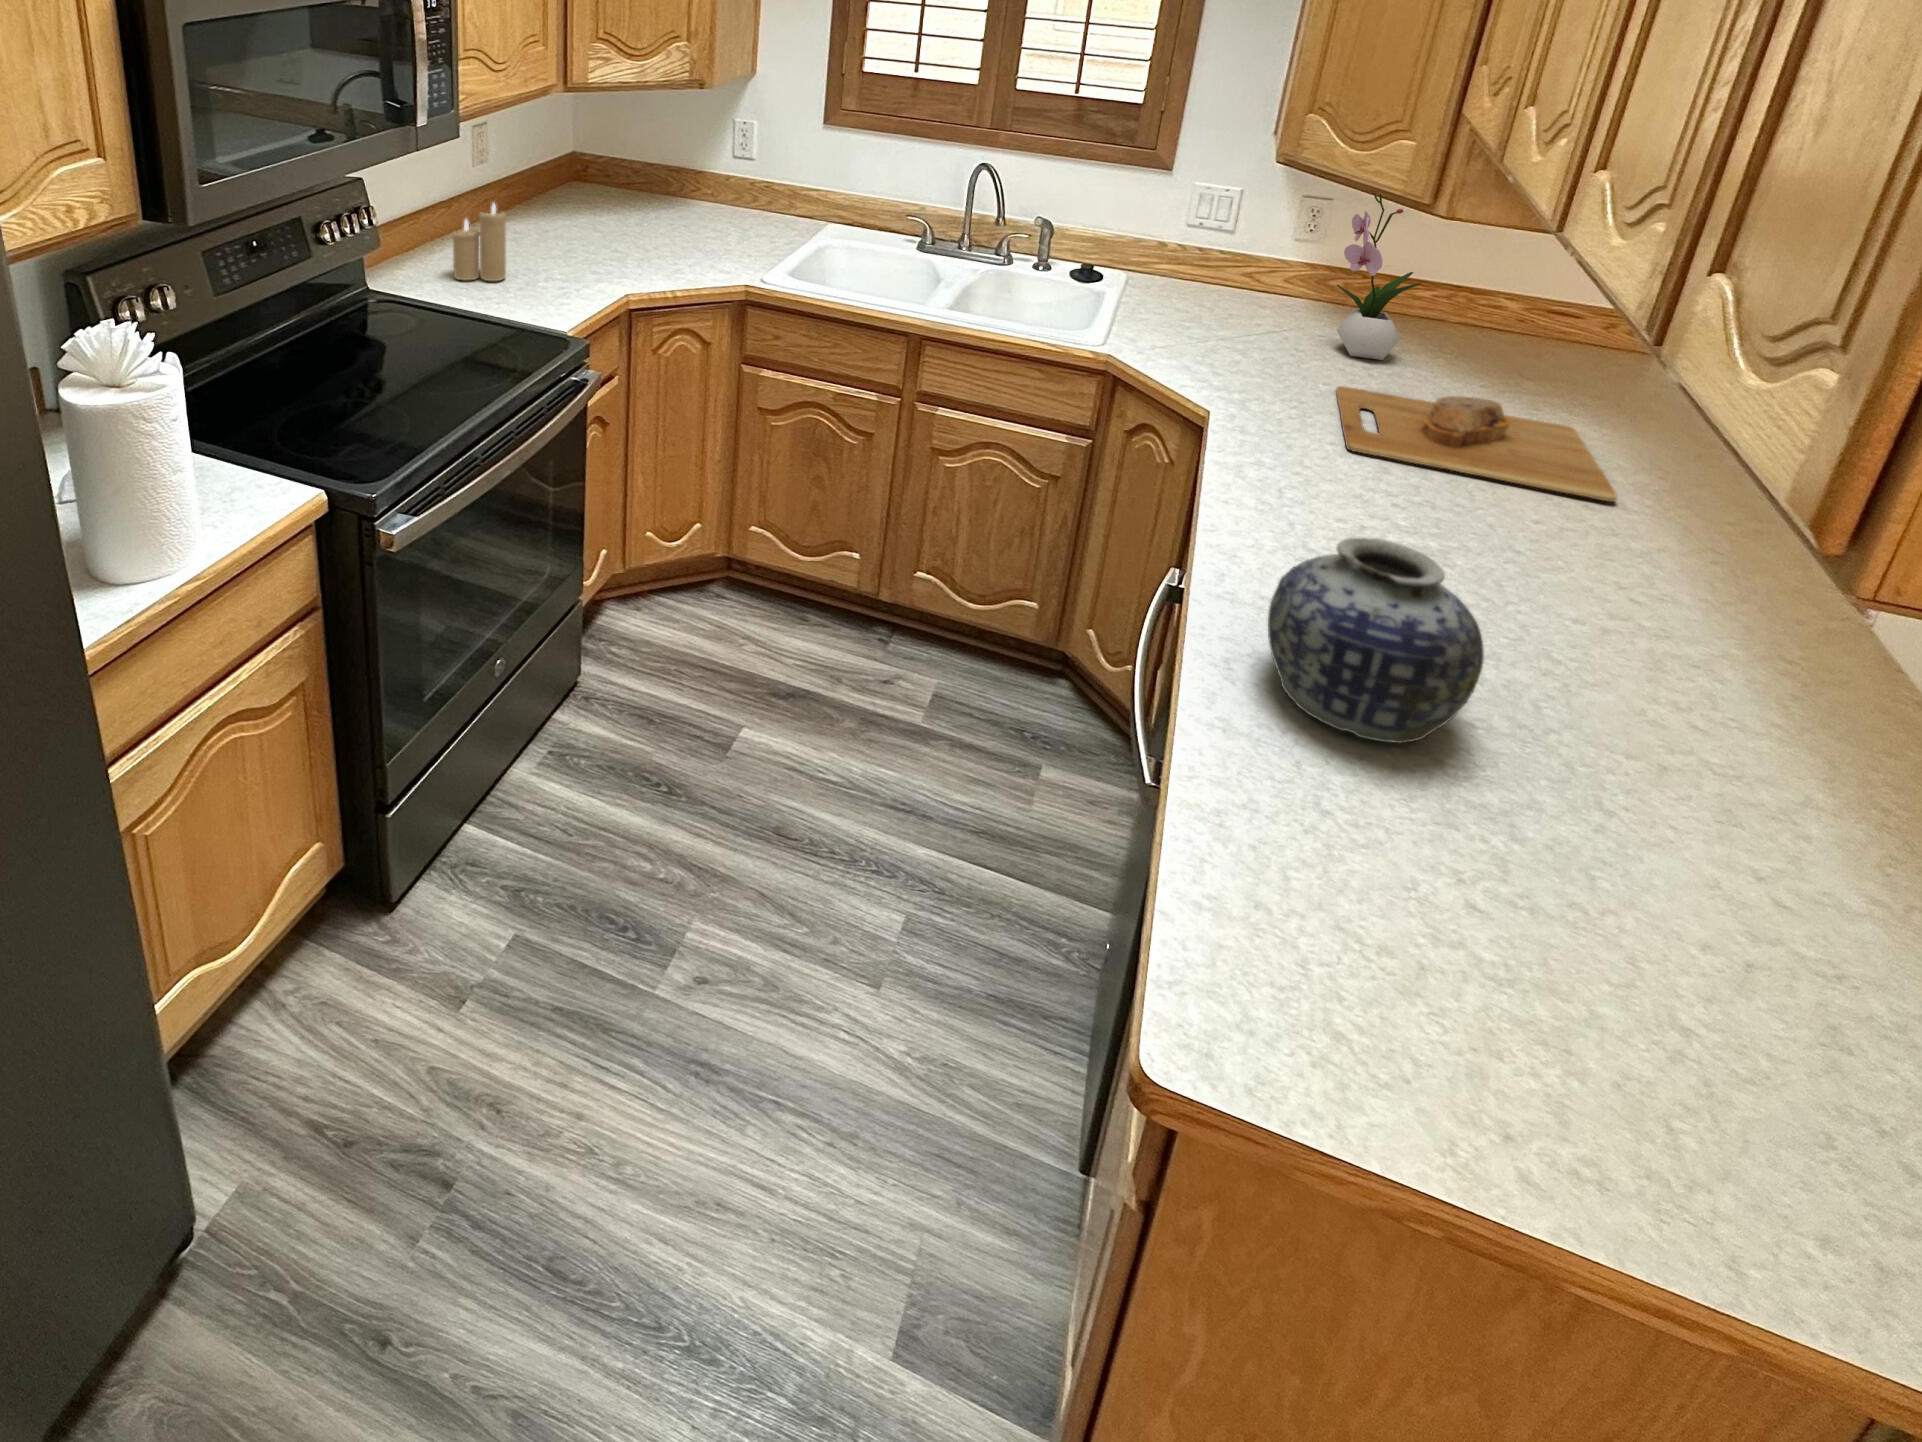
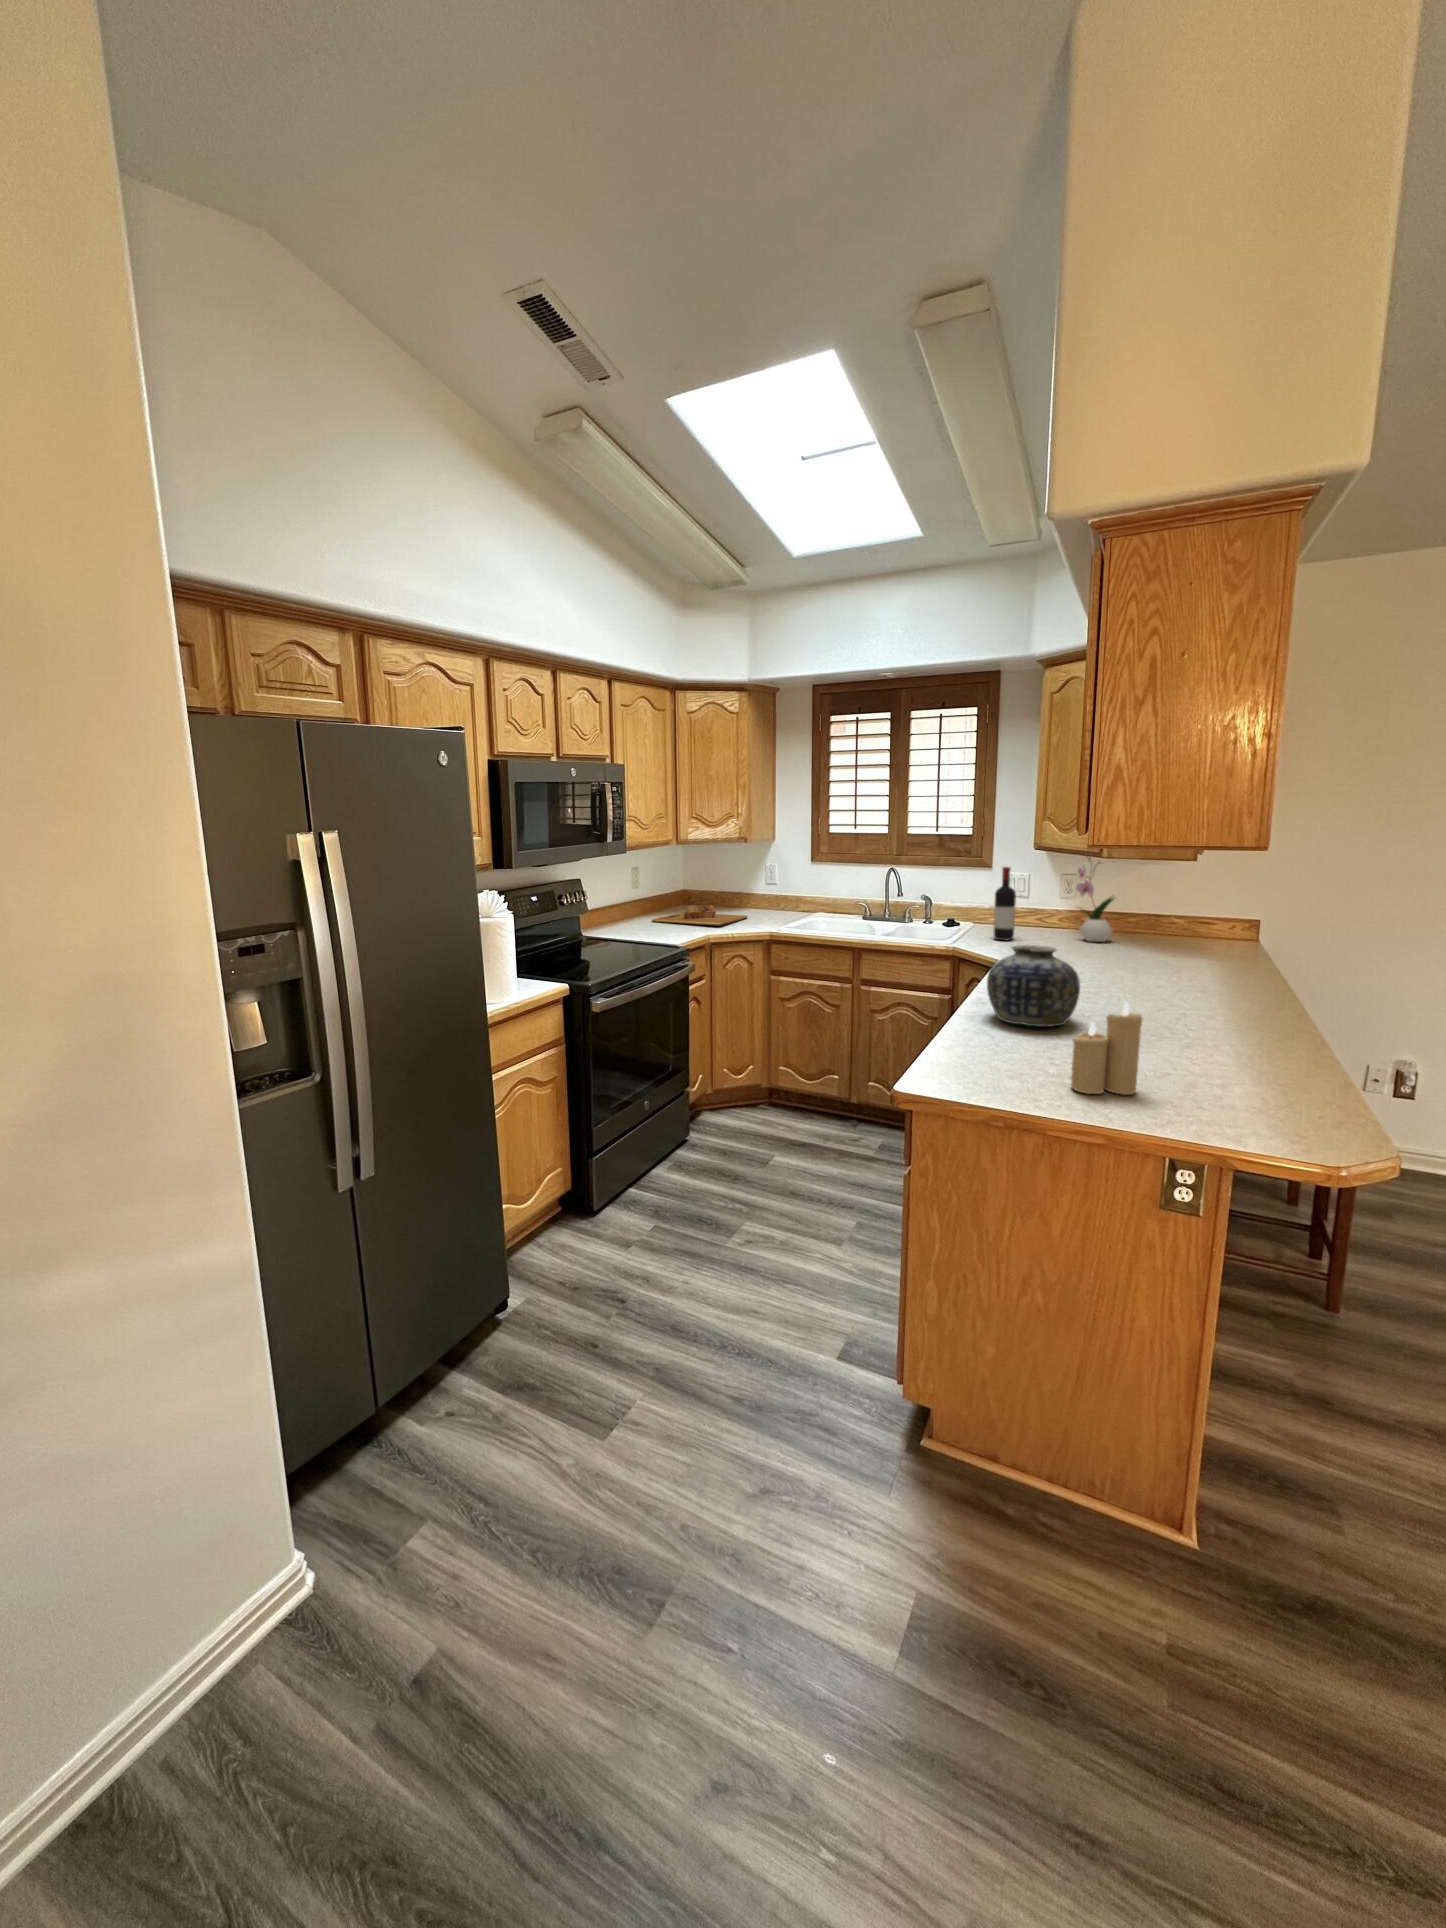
candle: present [453,203,506,281] -> present [1071,1002,1142,1095]
wine bottle: none [1178,204,1234,345] -> present [993,867,1016,940]
cutting board: present [1336,386,1617,502] -> present [652,905,747,926]

